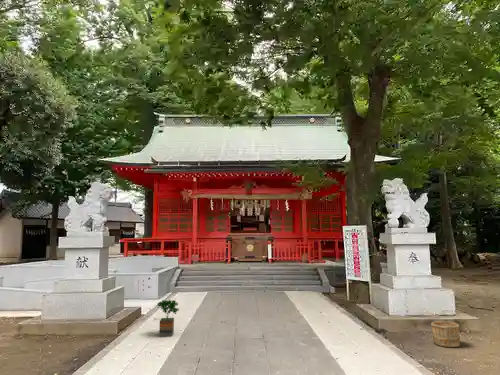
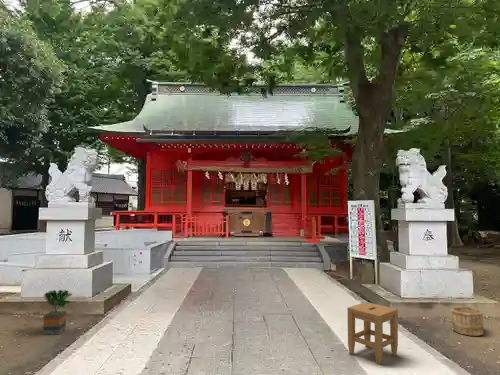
potted tree: present [157,300,179,337] -> present [43,290,72,335]
stool: none [331,315,376,368] -> present [347,302,398,364]

